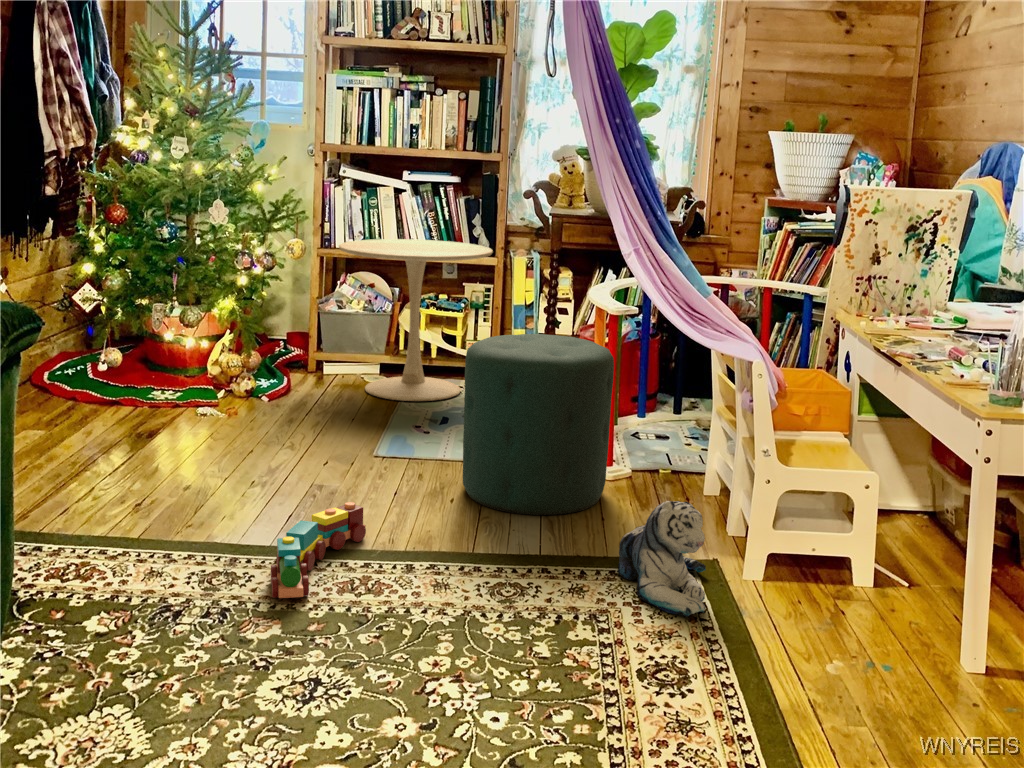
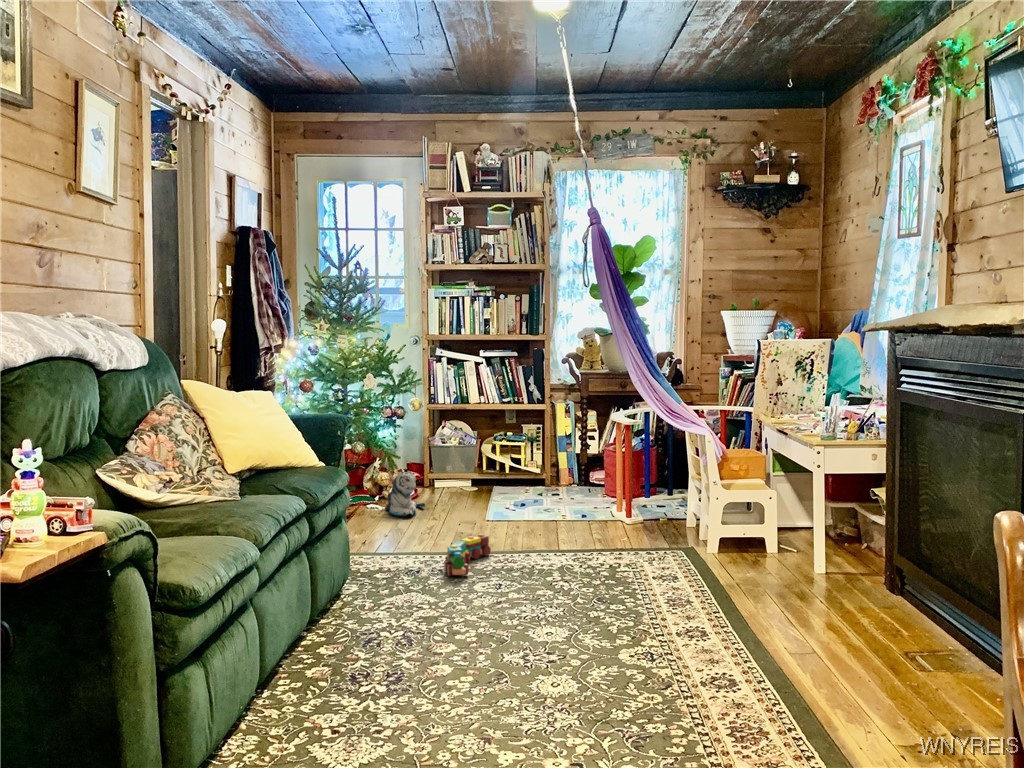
side table: present [339,239,493,401] -> none [445,394,545,498]
ottoman: present [463,334,614,515] -> none [540,439,629,543]
plush toy: present [617,501,706,616] -> present [385,472,425,517]

